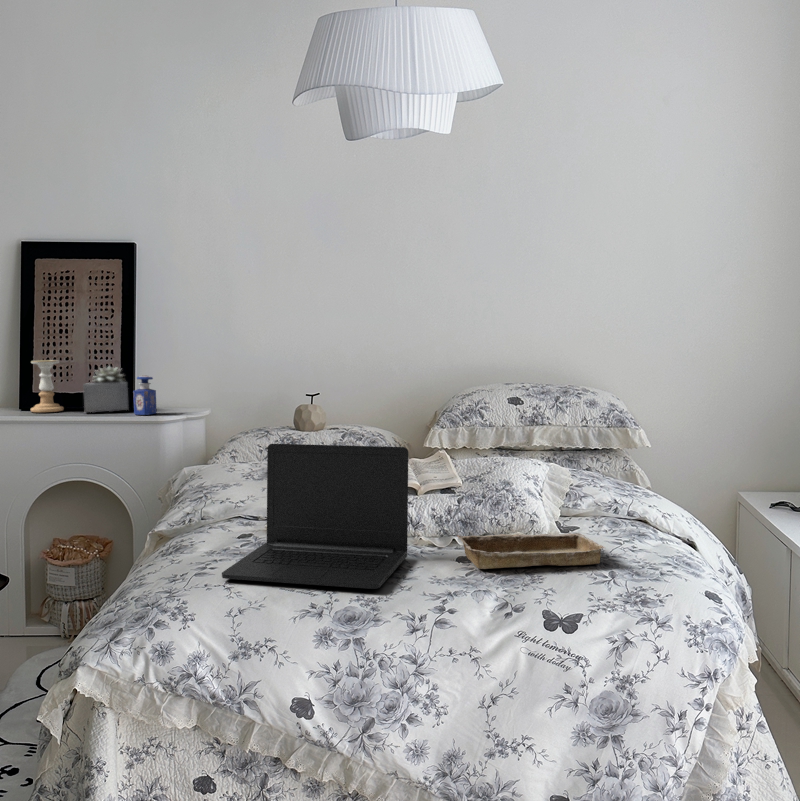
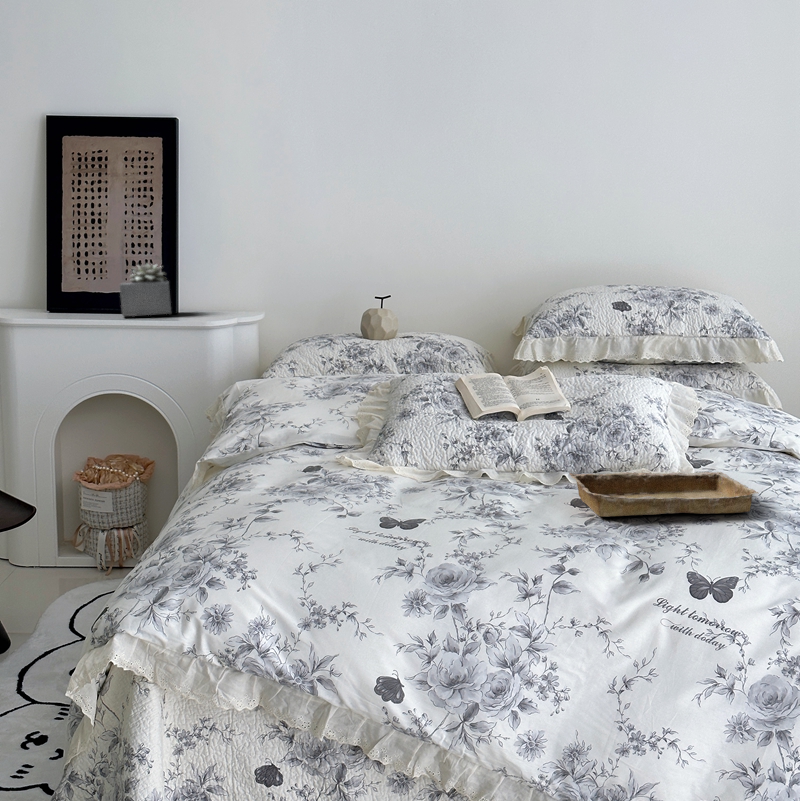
candle holder: present [31,360,64,412] -> none [60,256,99,316]
perfume bottle: present [133,375,156,415] -> none [176,274,203,320]
laptop: present [222,444,408,589] -> none [287,360,512,542]

